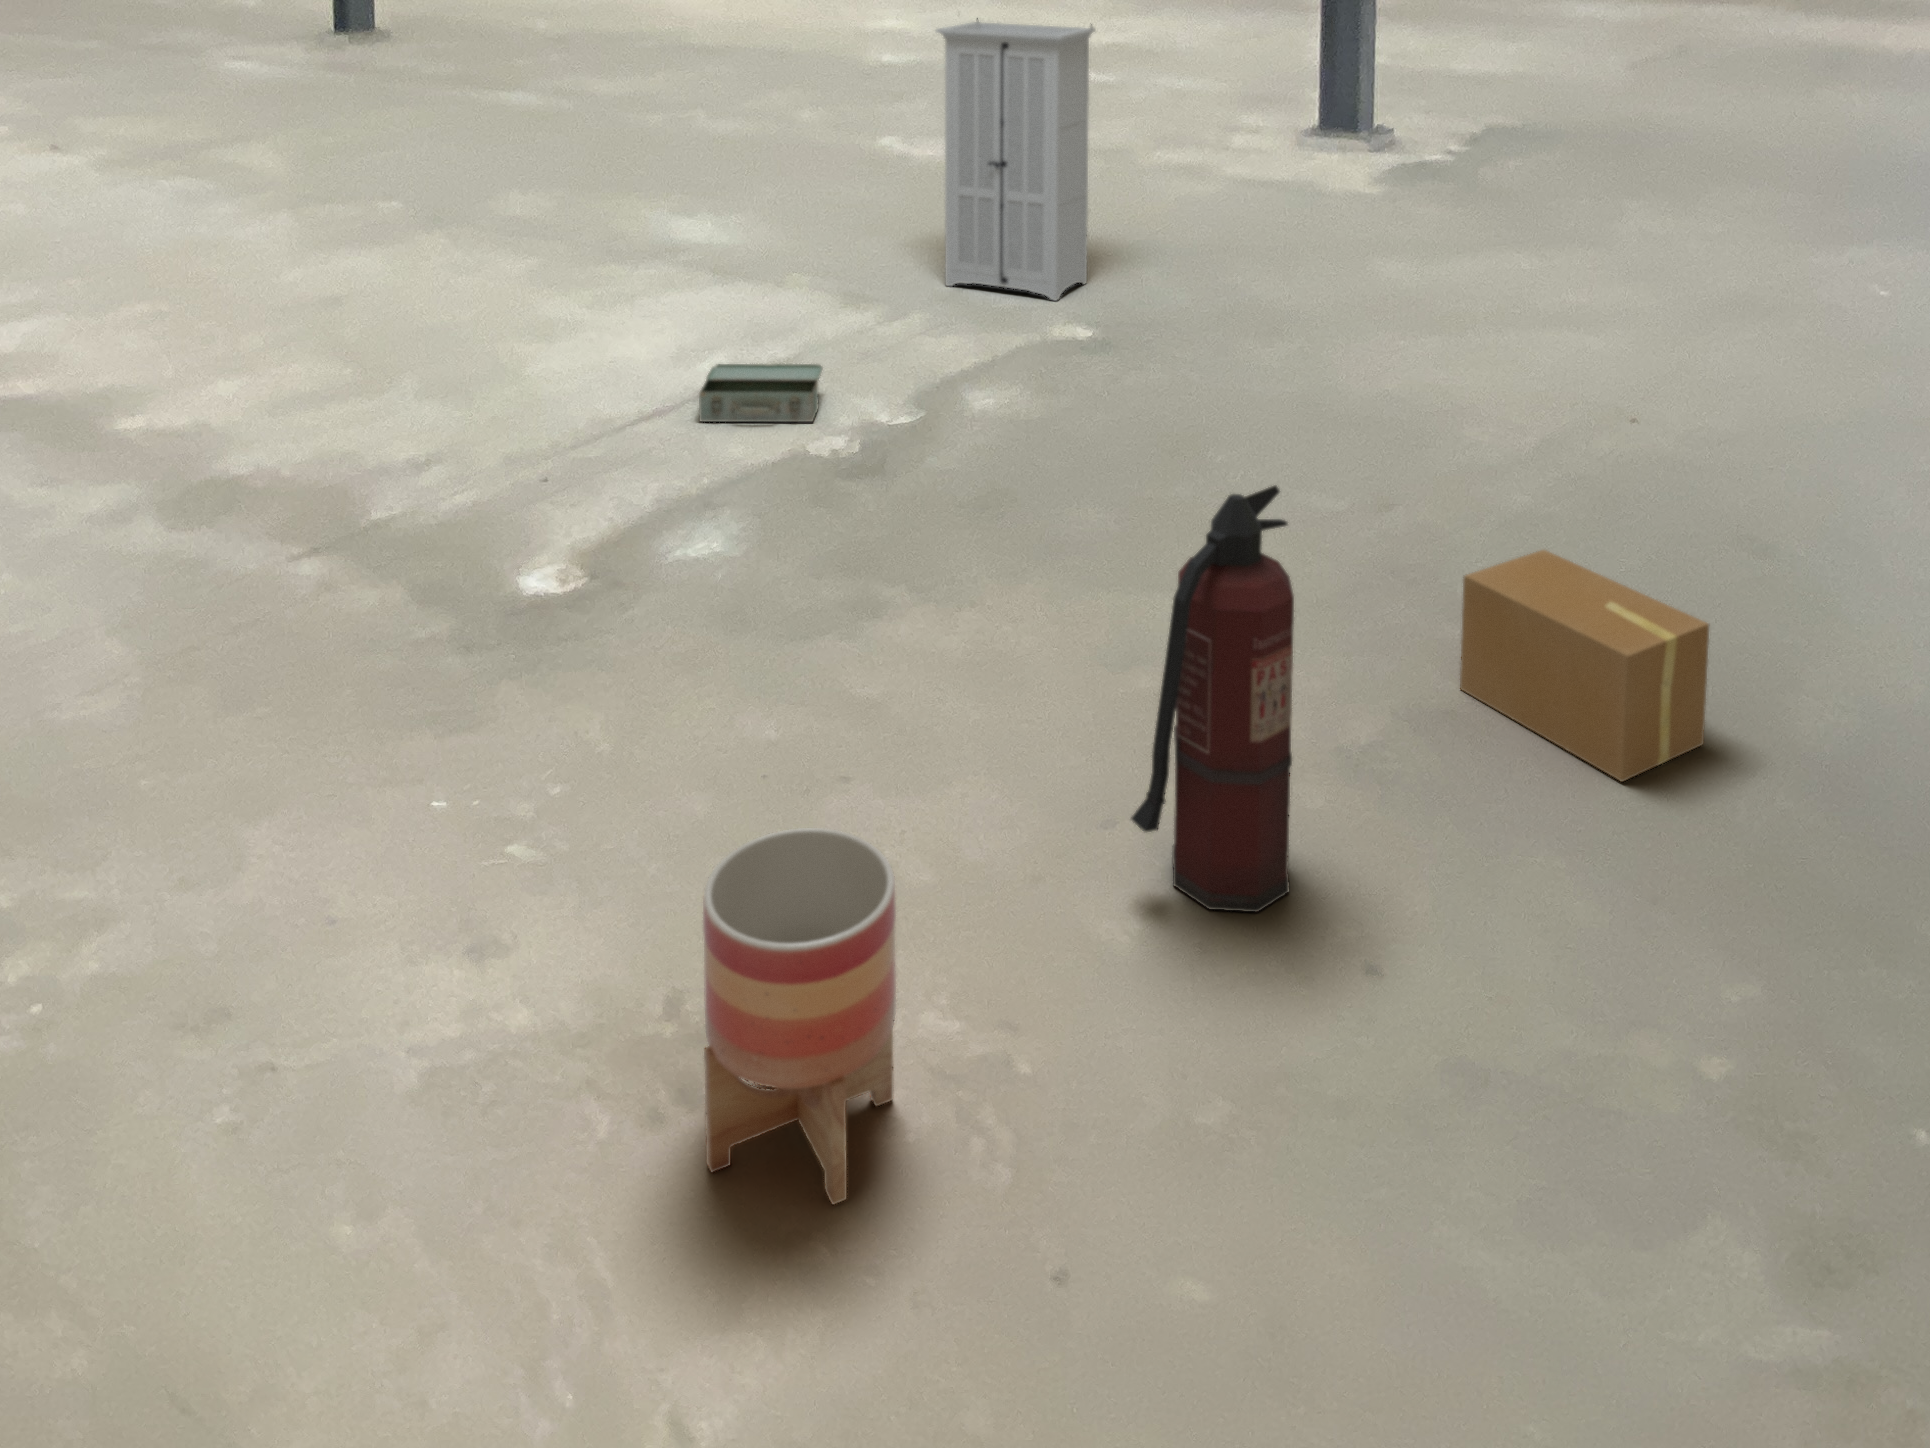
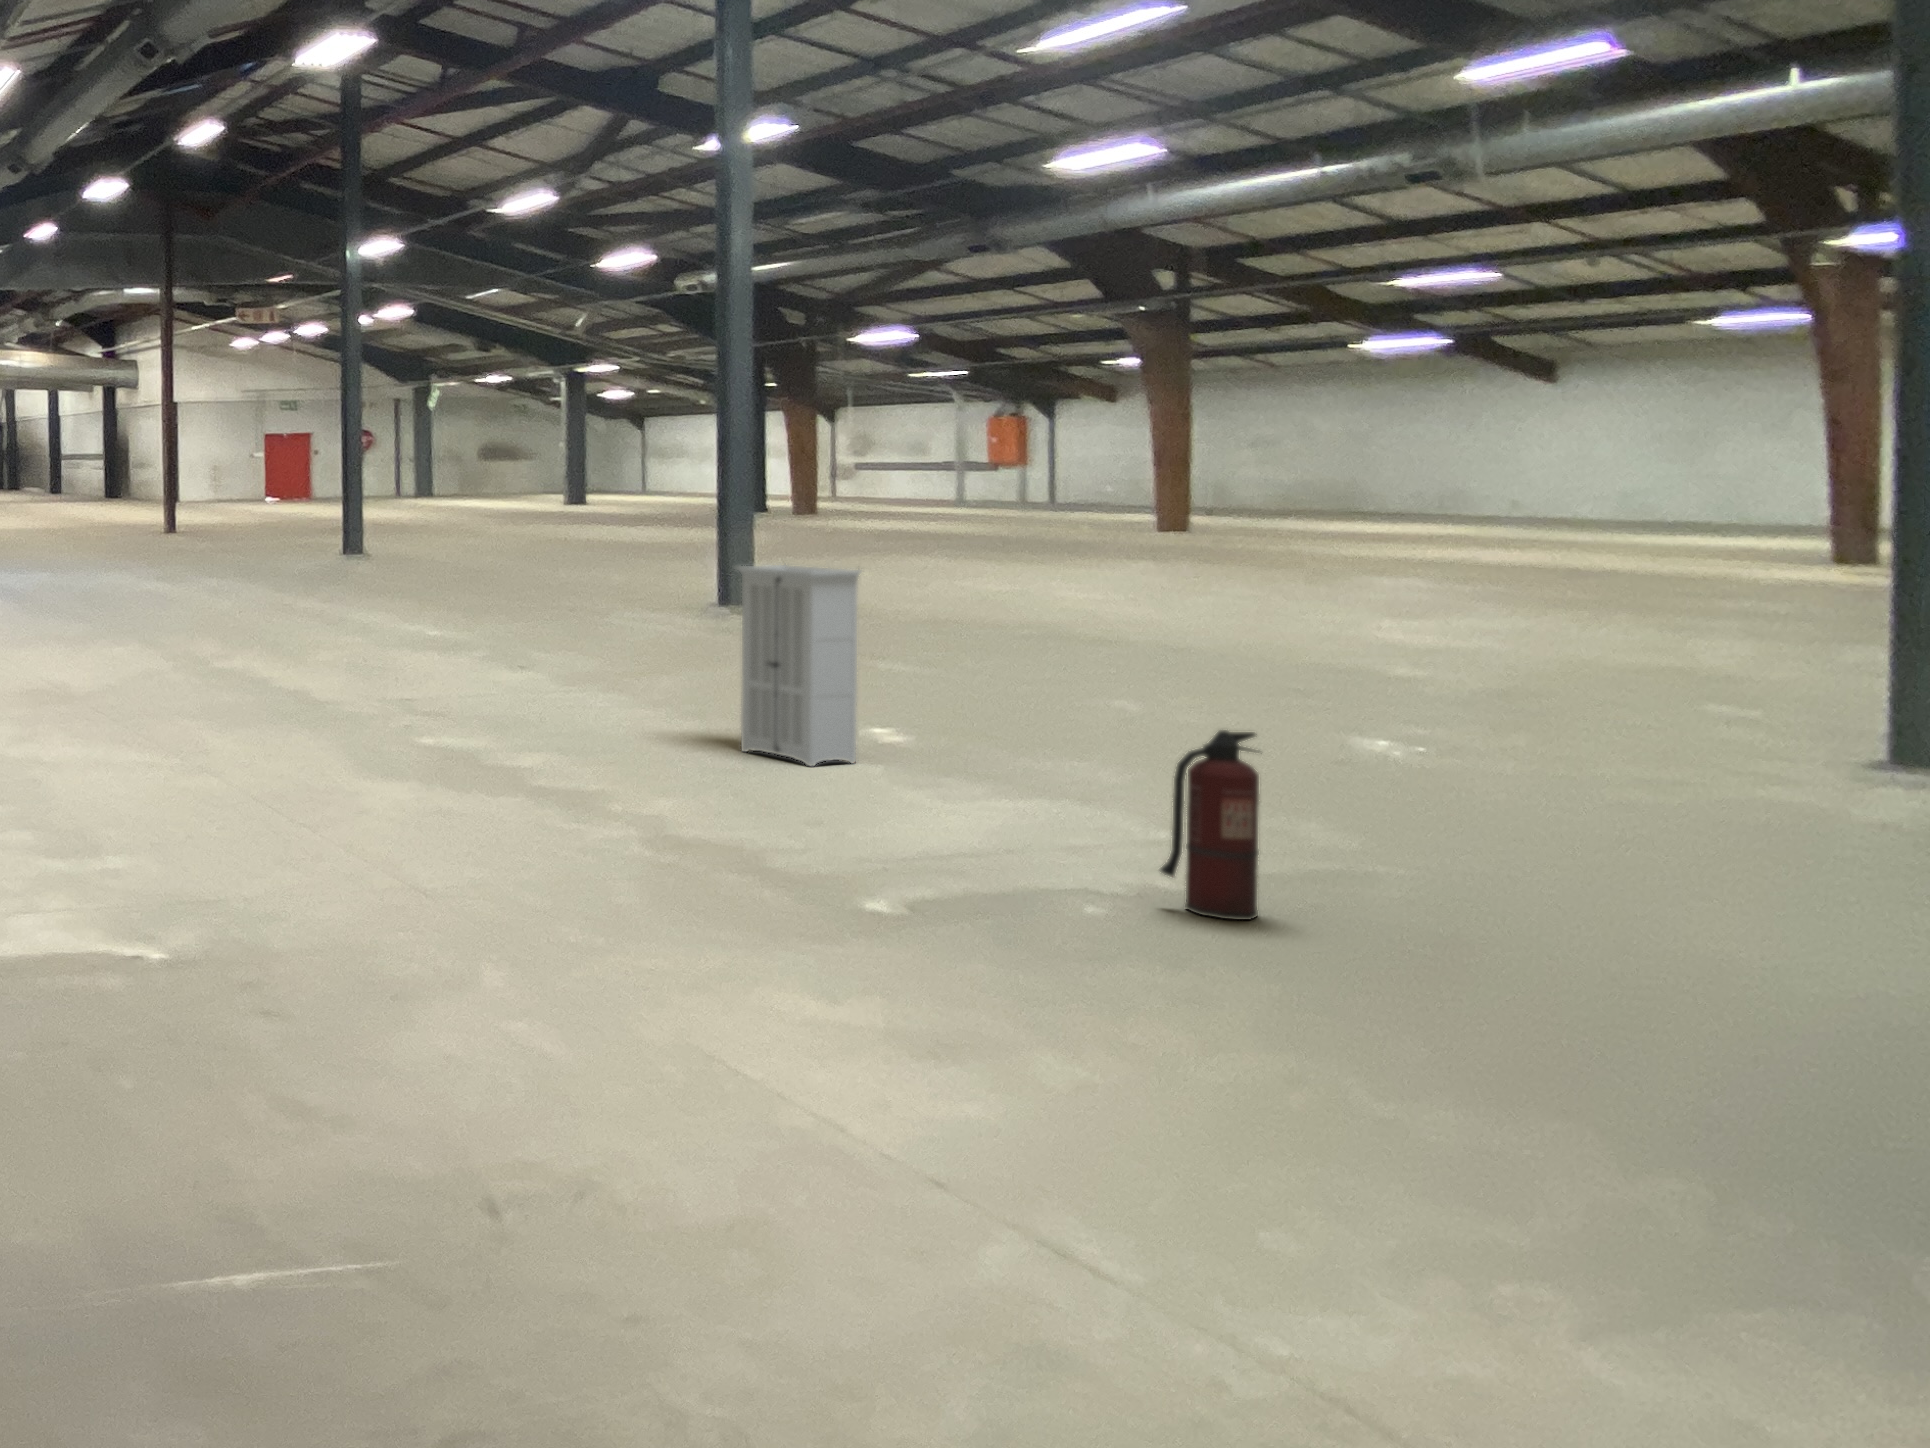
storage cabinet: present [936,18,1095,300] -> present [737,565,860,766]
toolbox: present [699,364,823,422] -> none [986,754,1082,789]
cardboard box: present [1460,550,1709,782] -> none [1455,843,1619,947]
planter: present [703,828,896,1204] -> none [924,804,1007,916]

